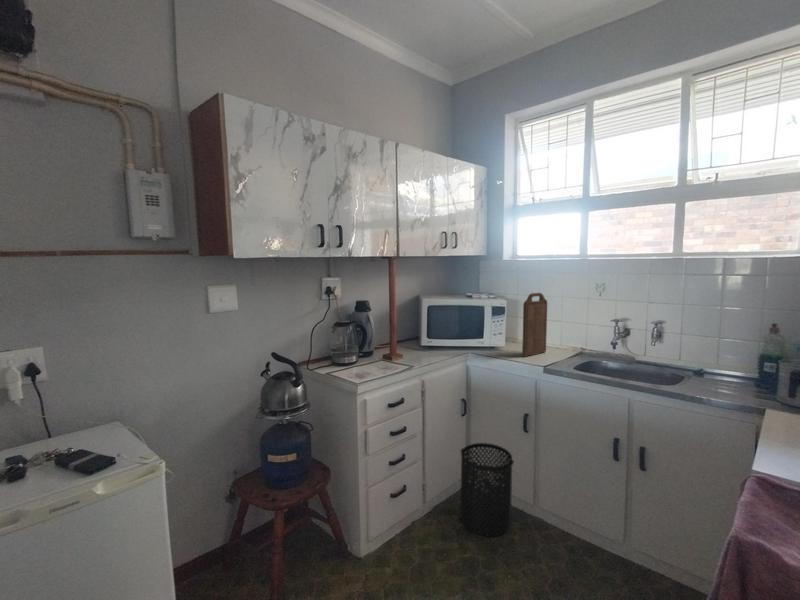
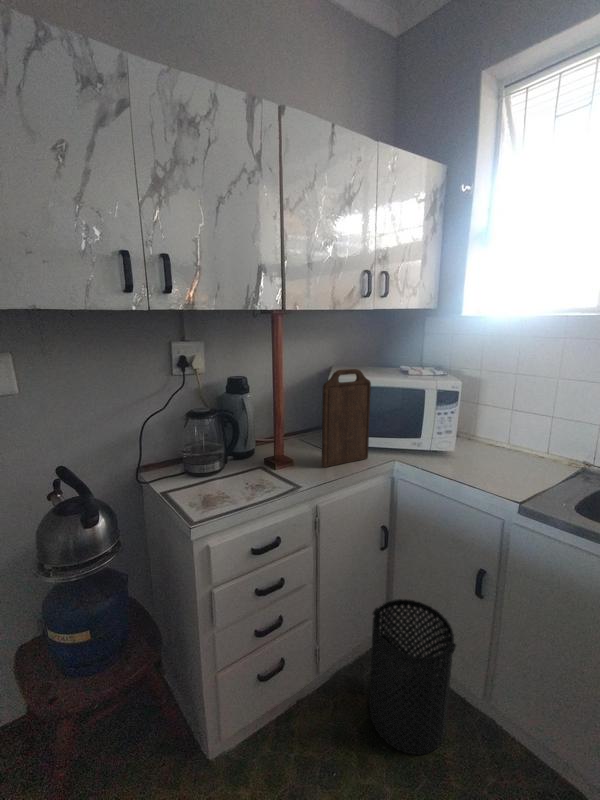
cutting board: present [522,293,547,357] -> present [322,369,371,467]

